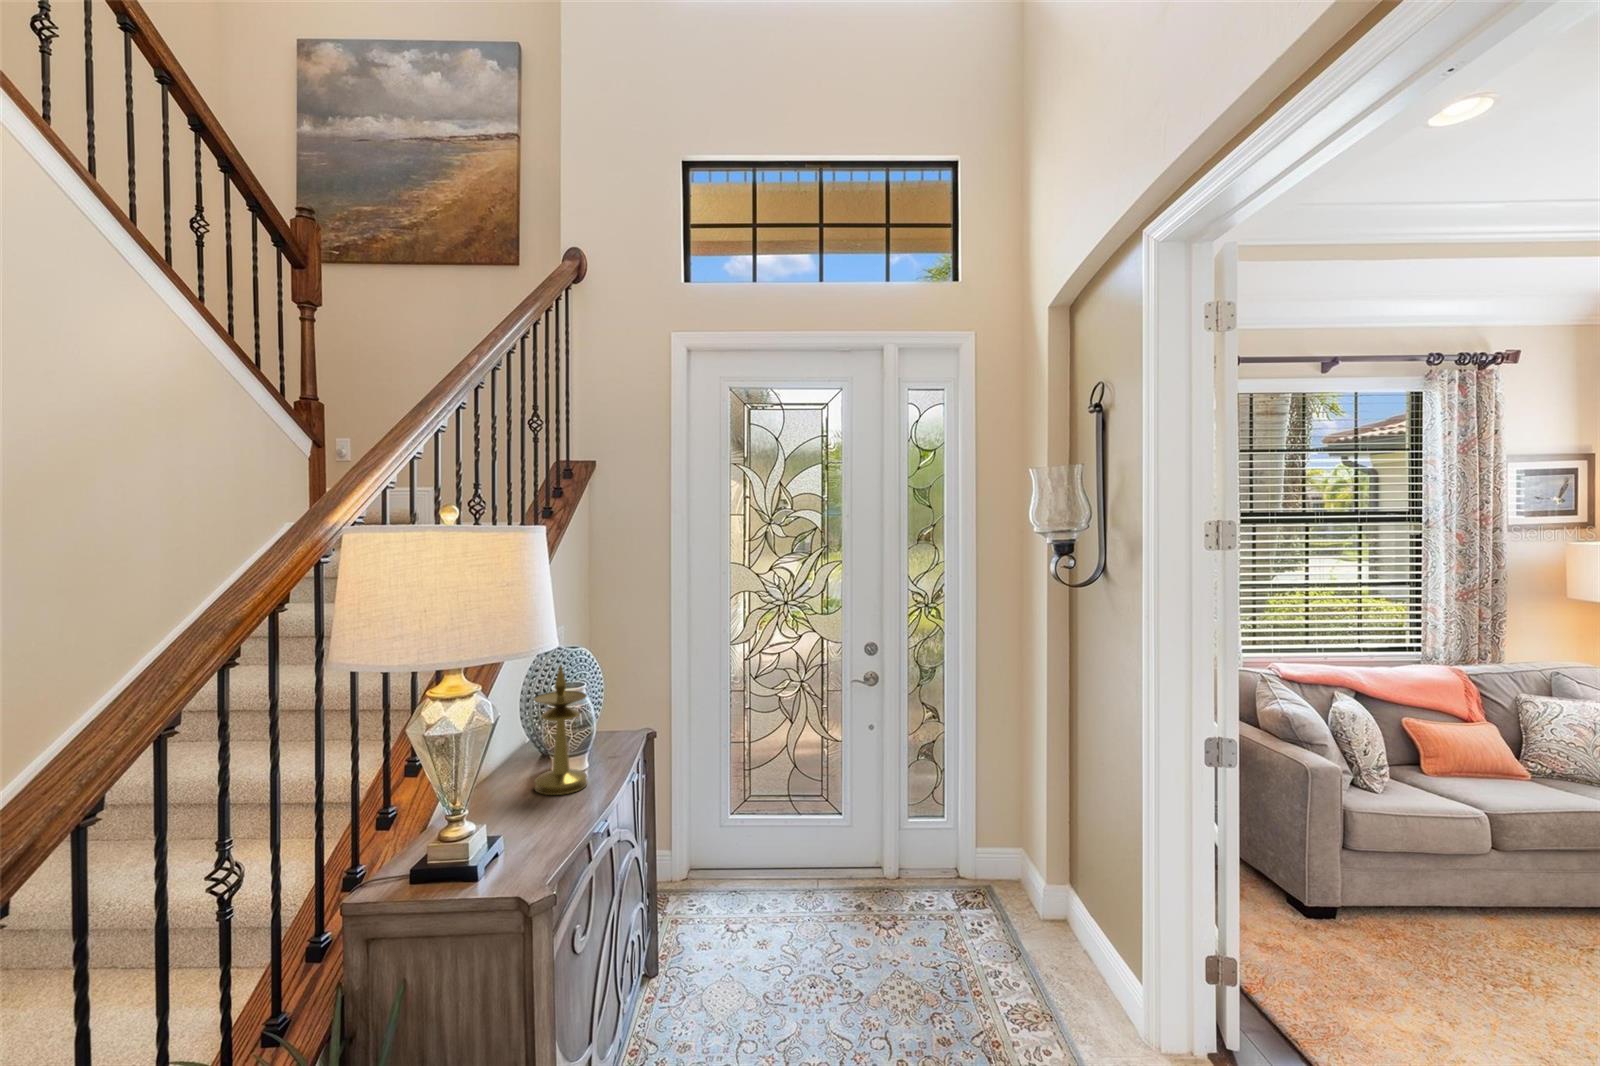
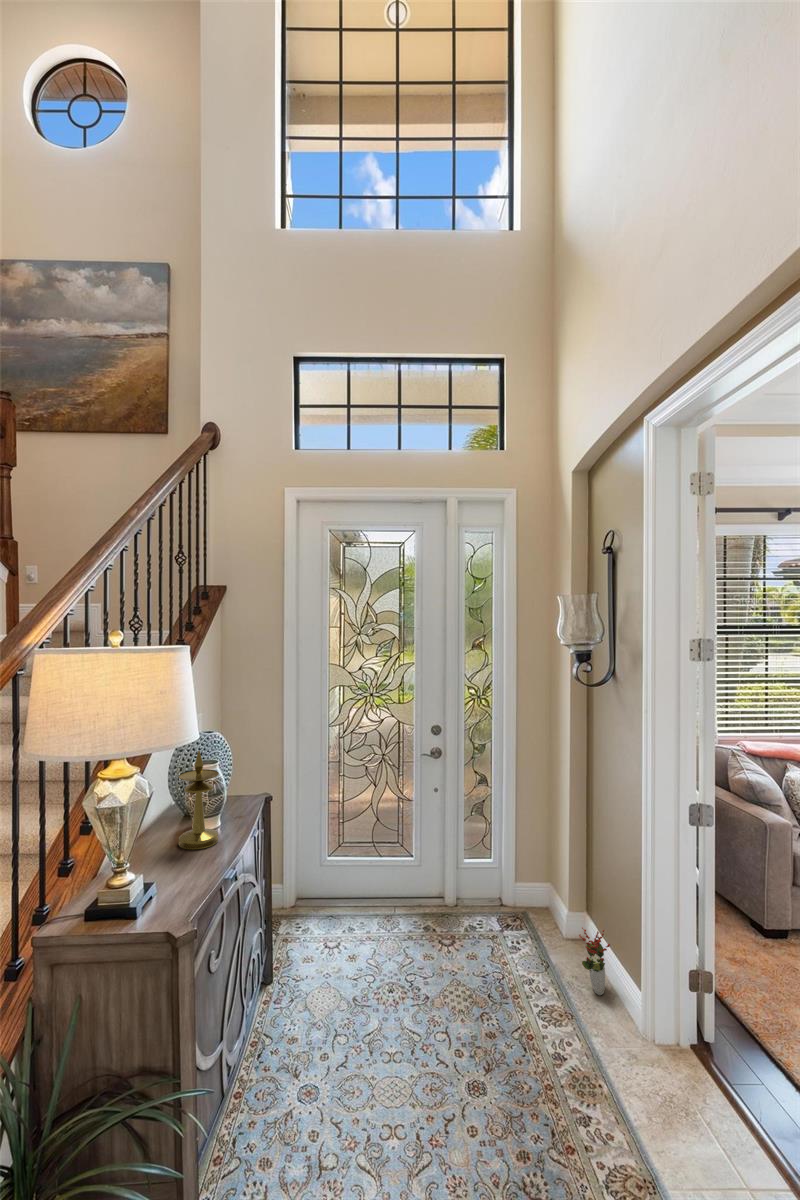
decorative plant: none [1060,904,1103,992] -> present [579,928,610,995]

